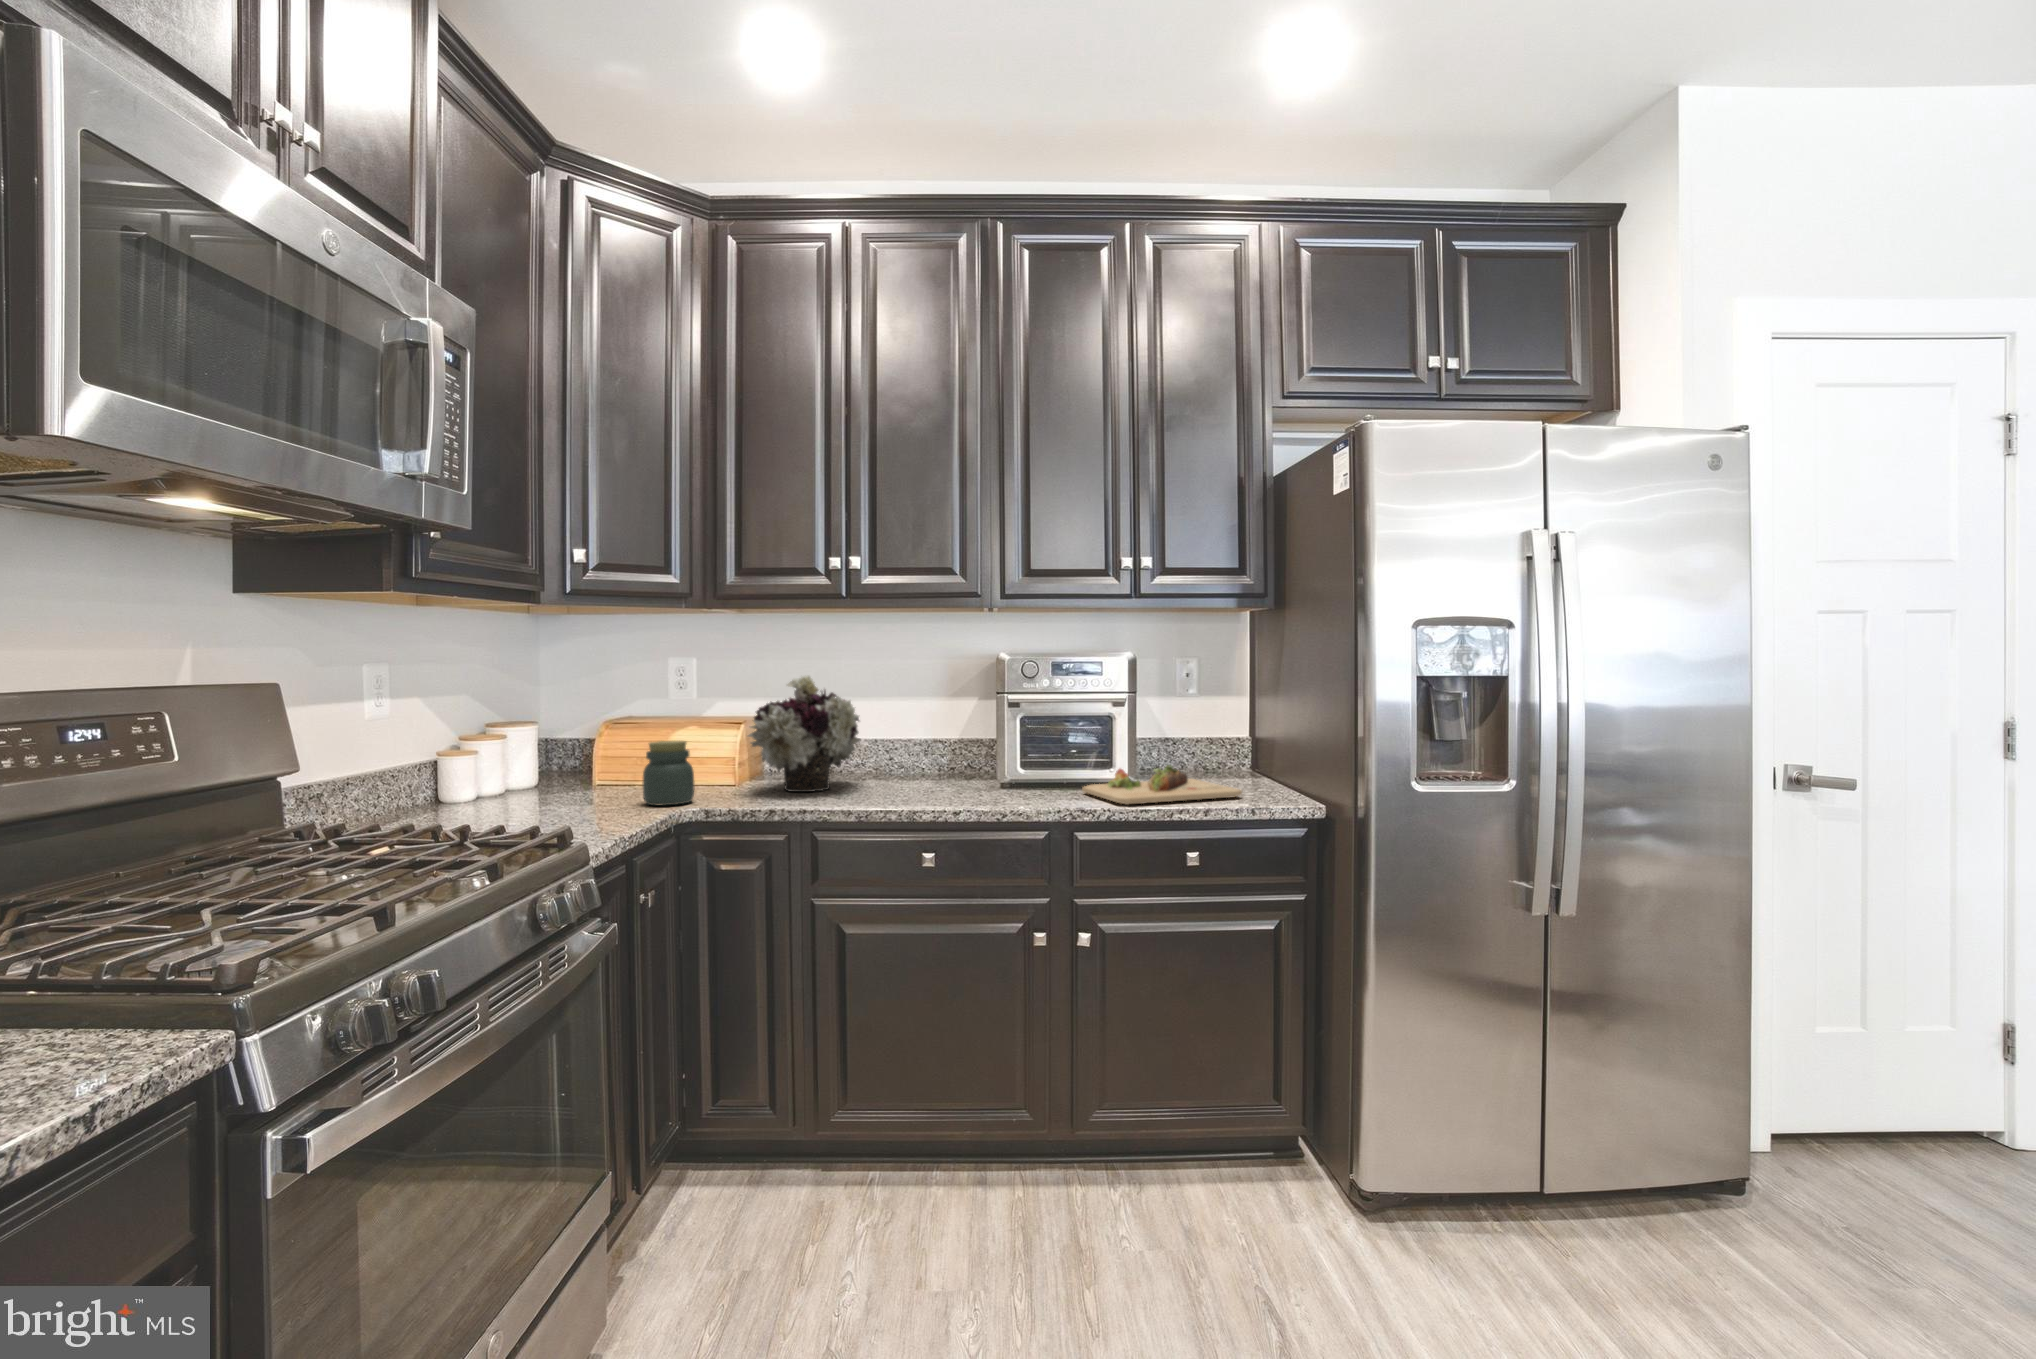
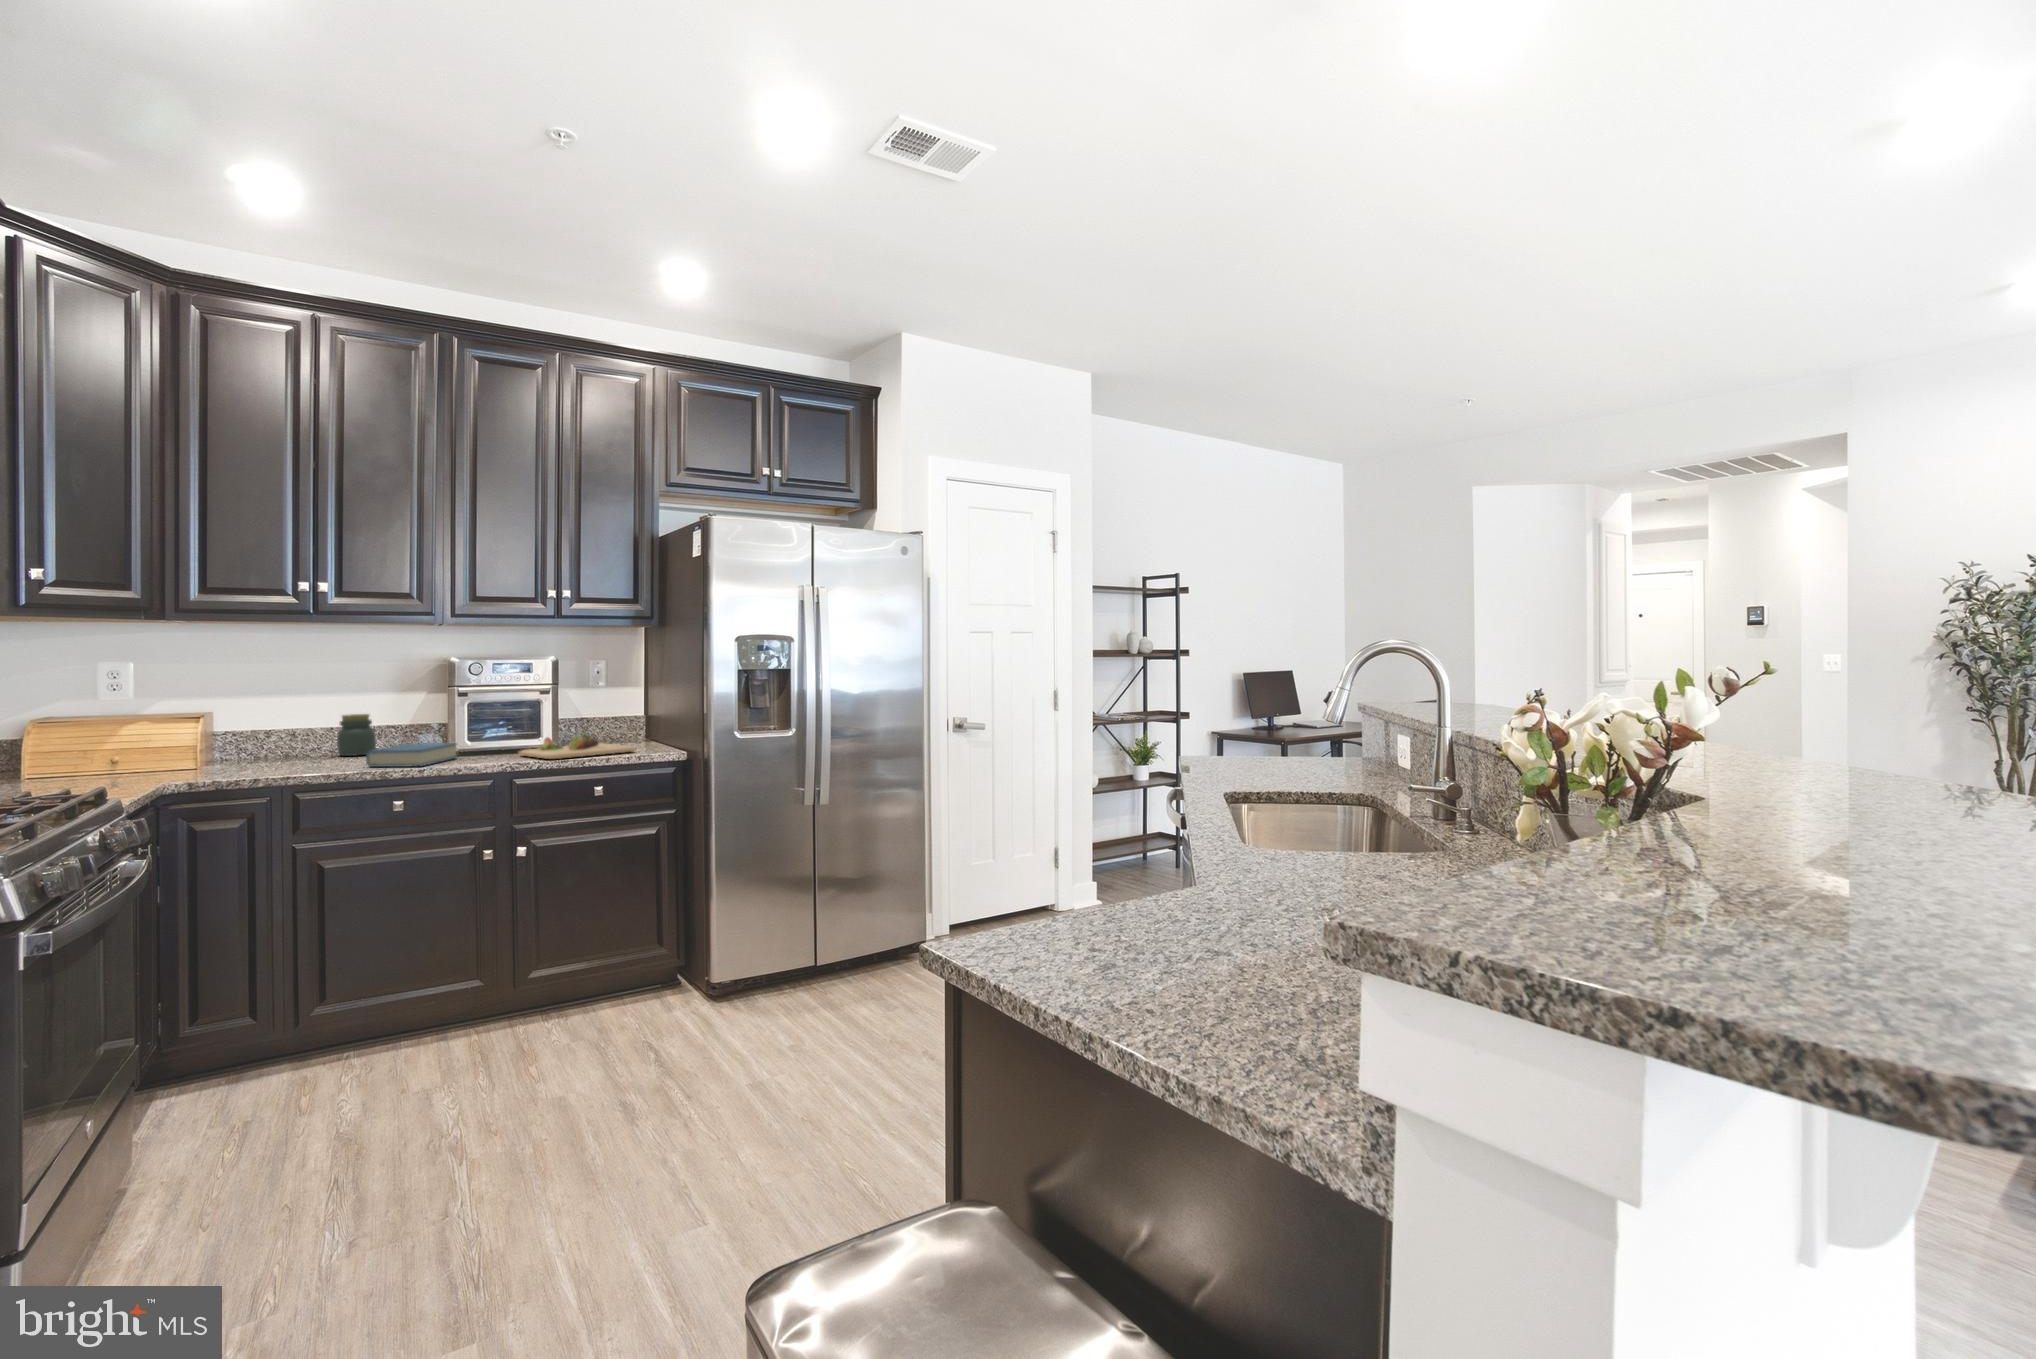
flower arrangement: present [748,675,861,792] -> none [216,675,322,768]
jar: present [643,741,694,805] -> present [337,714,376,756]
hardback book: none [899,767,1008,805] -> present [366,743,457,767]

